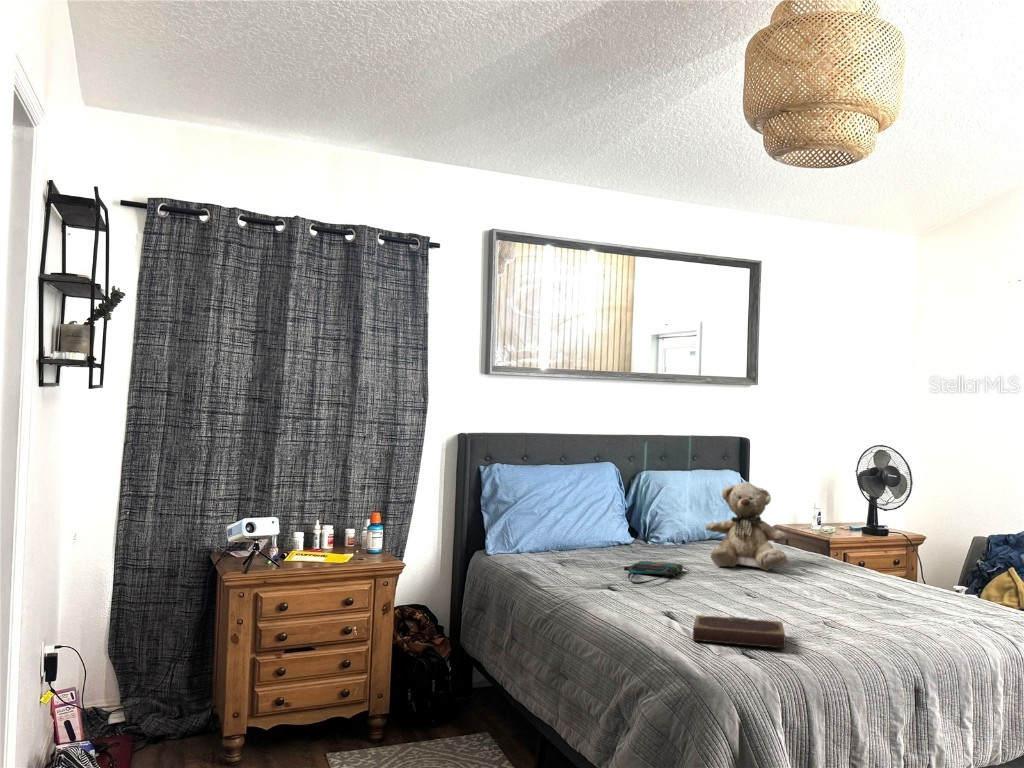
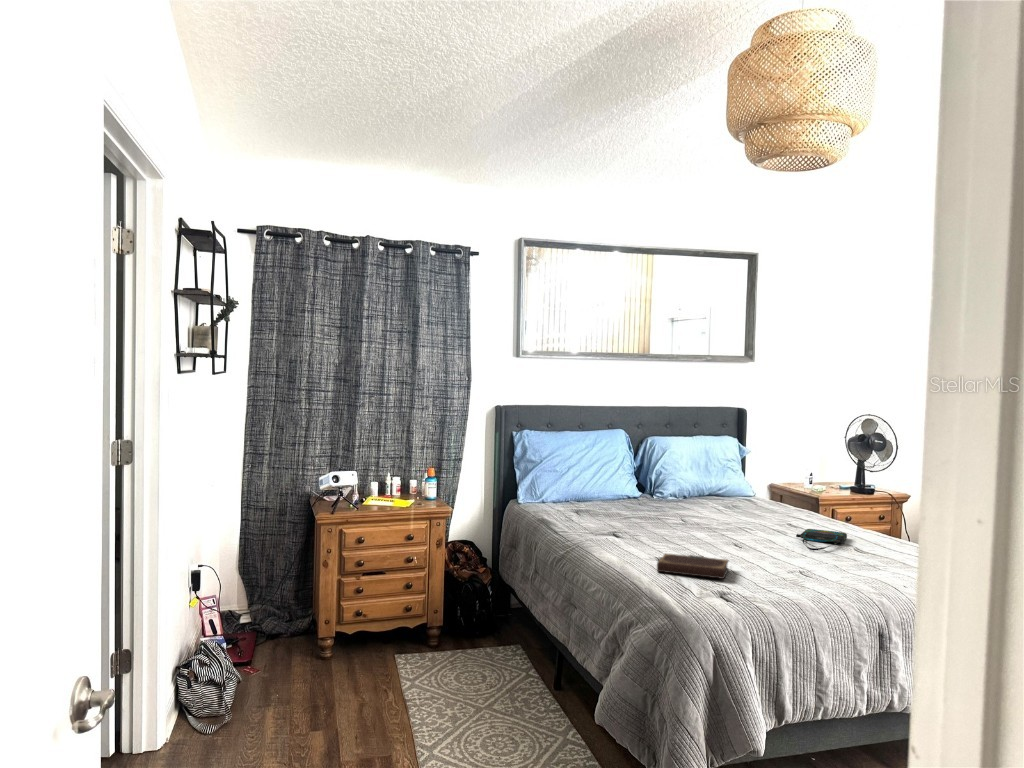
teddy bear: present [705,482,788,570] -> none [697,449,765,521]
tote bag: present [624,561,683,584] -> present [796,529,847,550]

